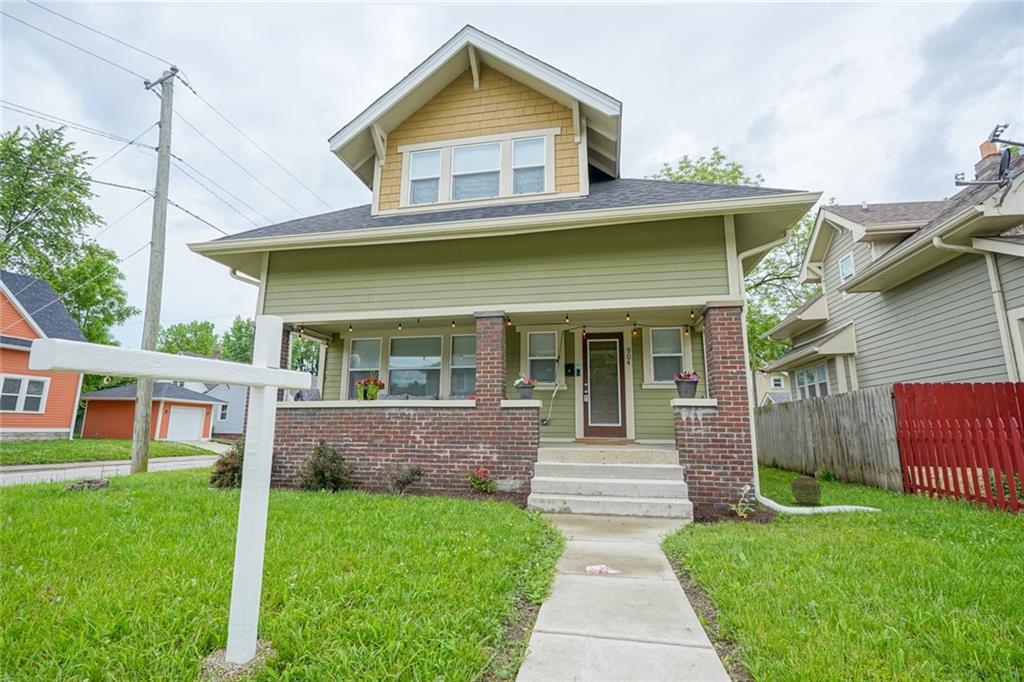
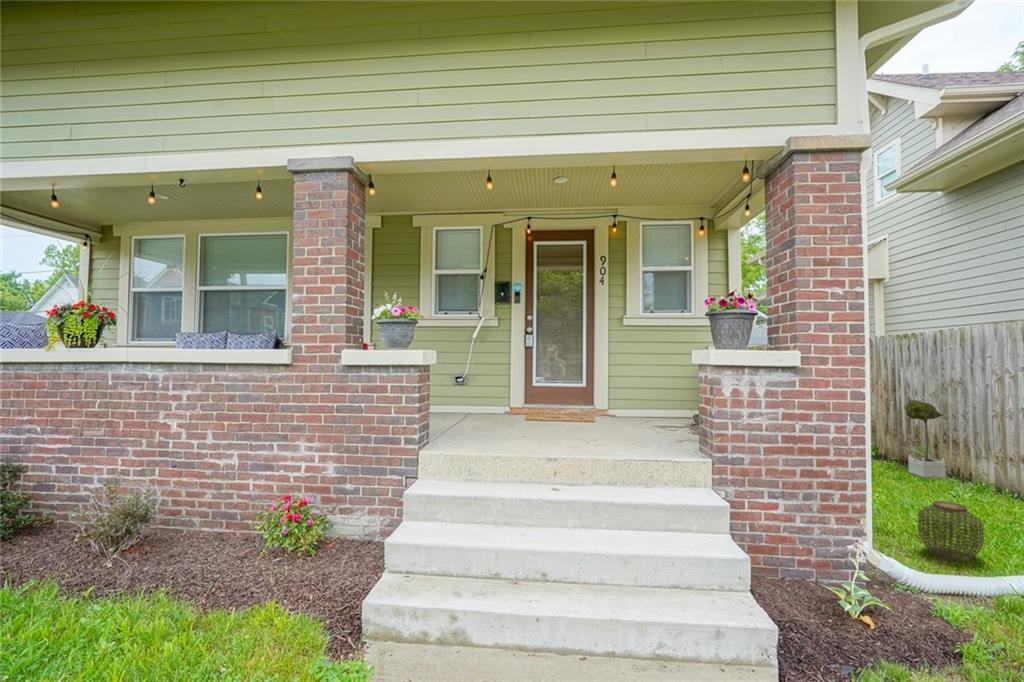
potted tree: none [825,435,853,485] -> present [904,399,946,478]

